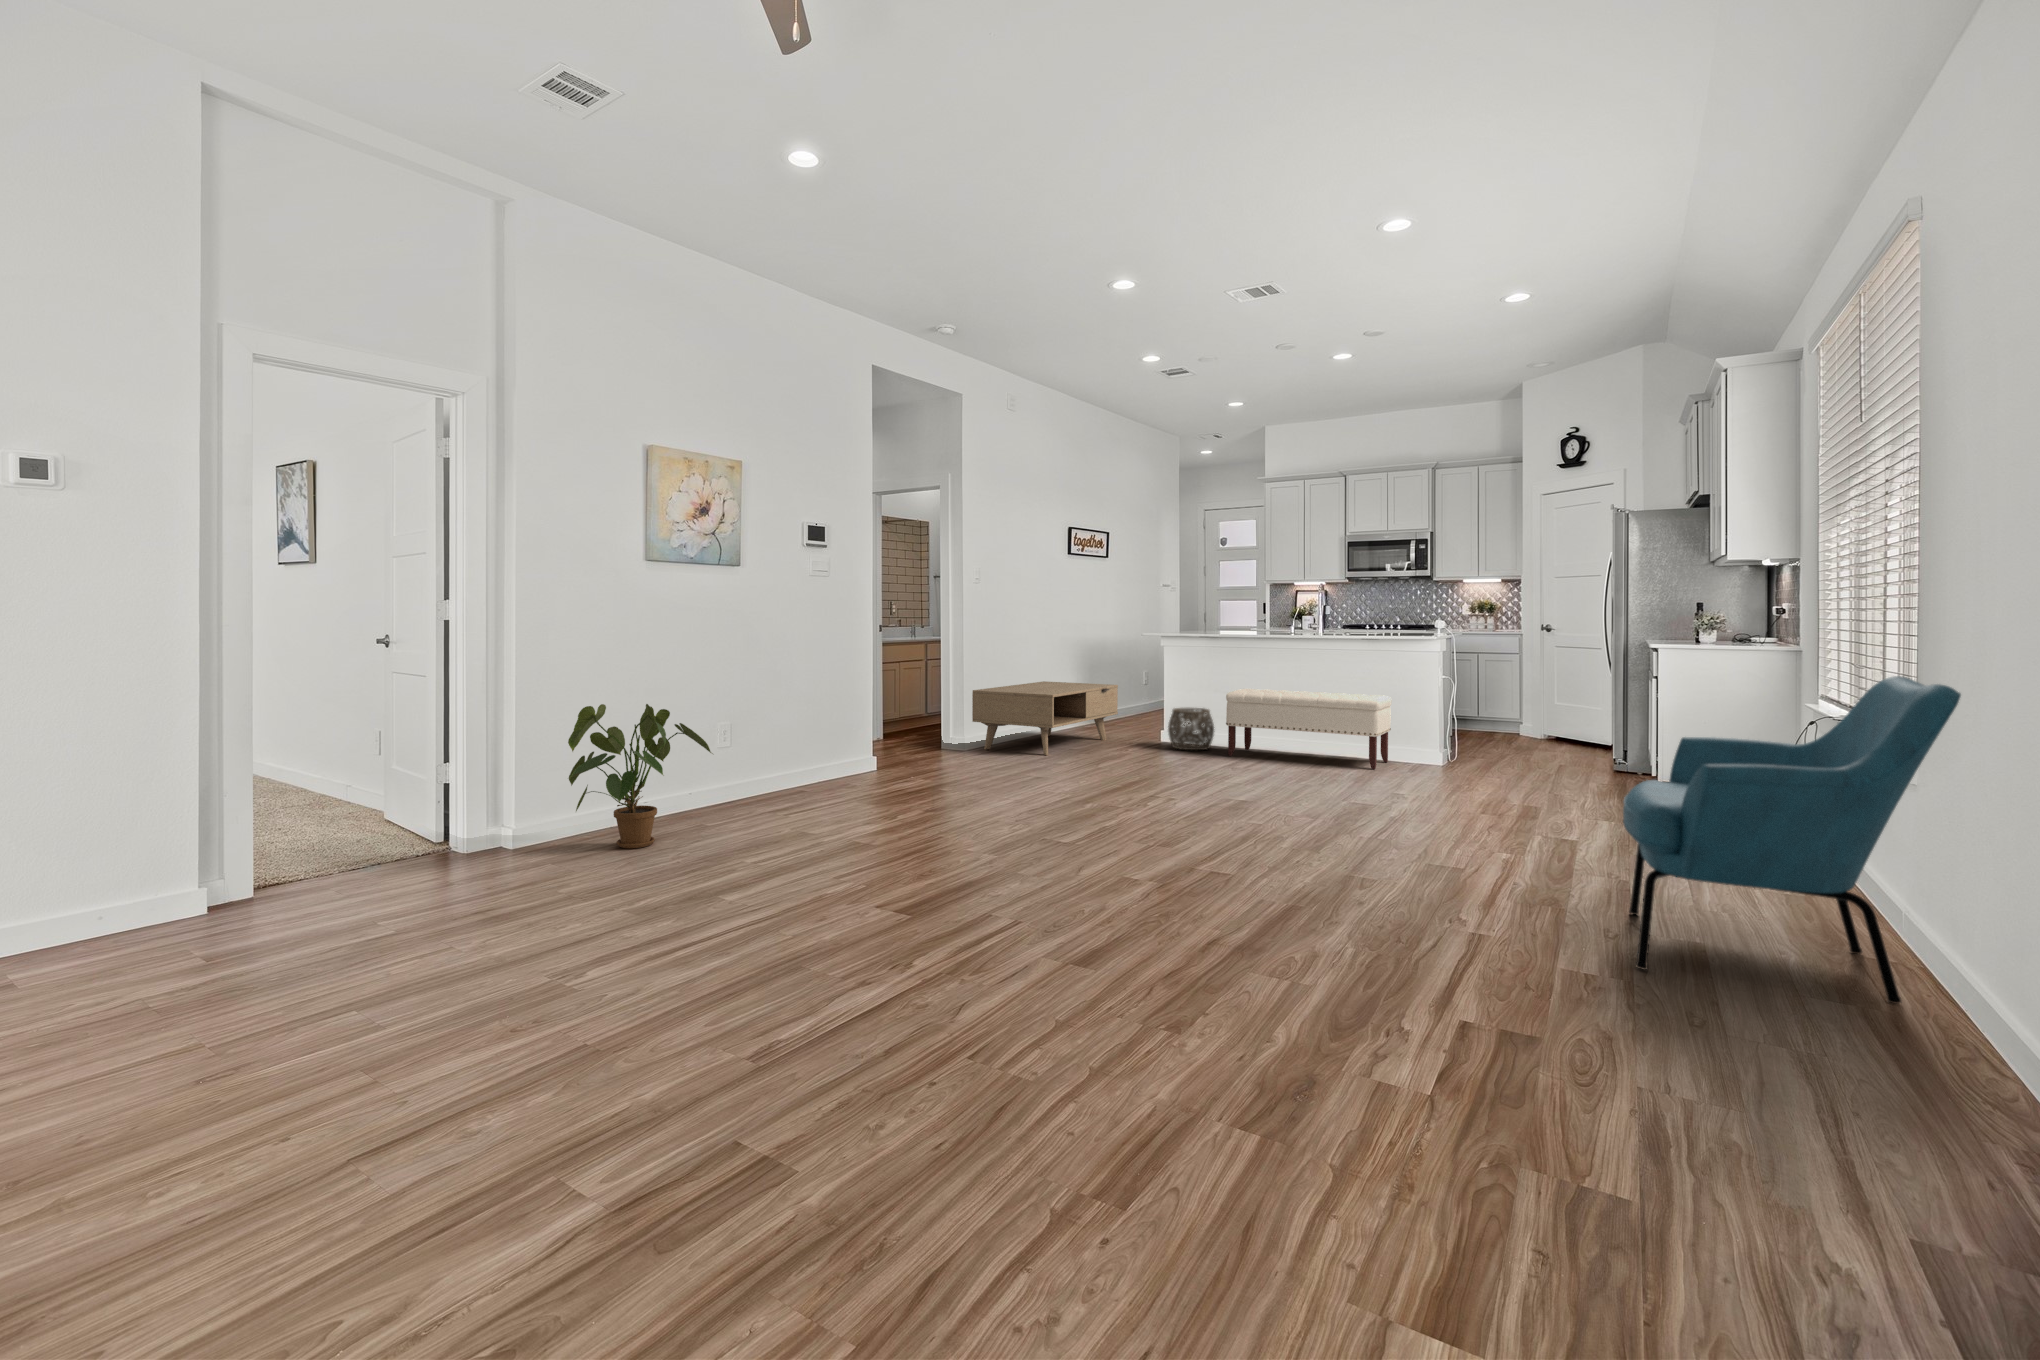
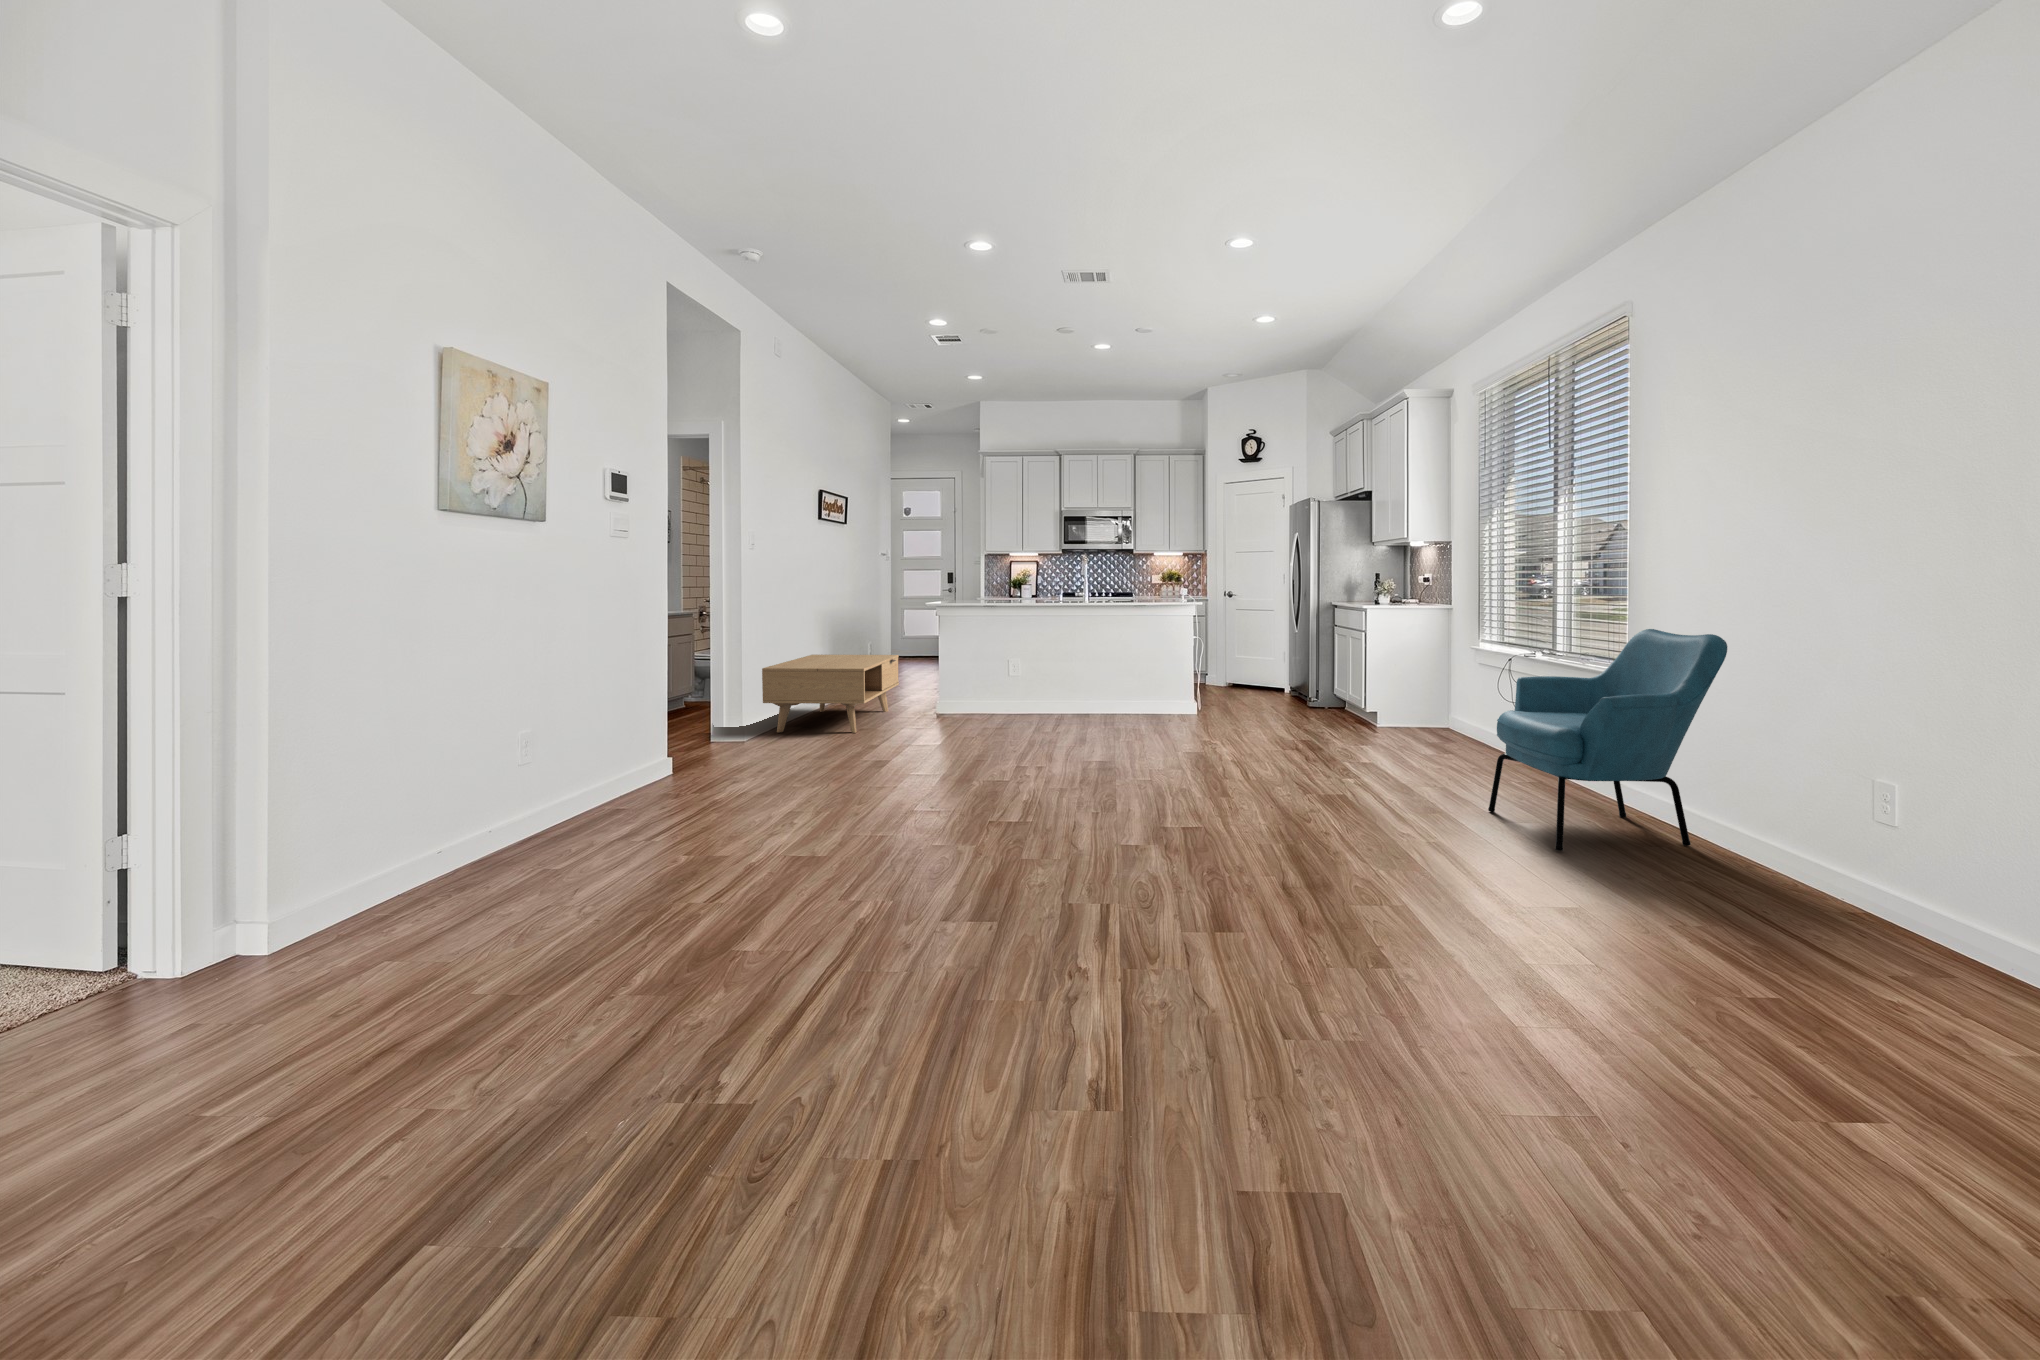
bench: present [1226,689,1392,769] -> none [1024,654,1162,719]
house plant: present [568,704,713,848] -> none [358,713,589,918]
woven basket: present [1168,708,1214,750] -> none [960,674,1004,716]

